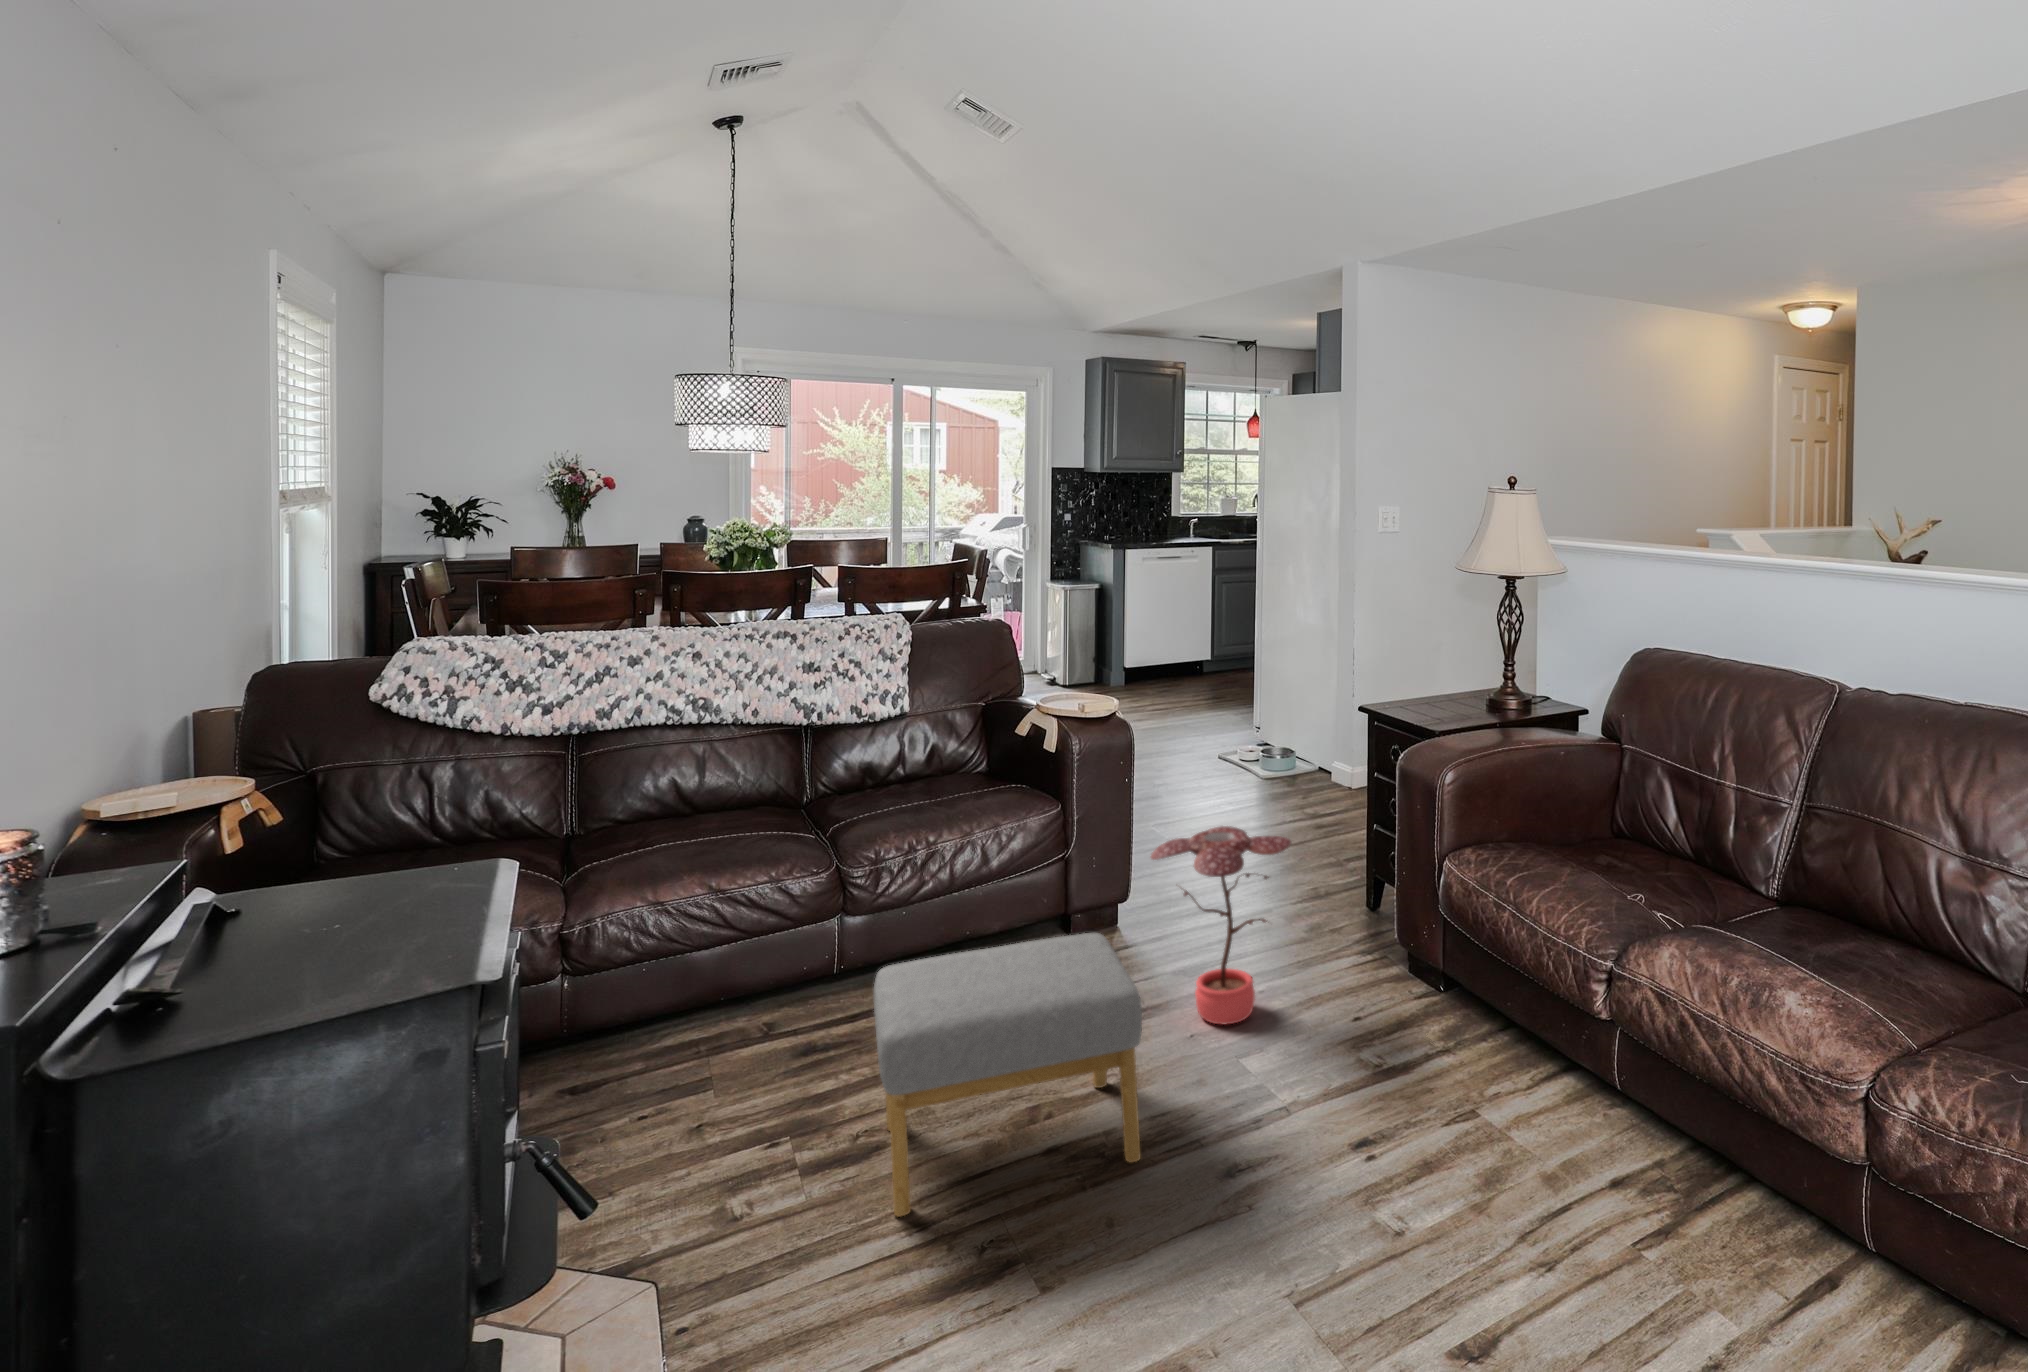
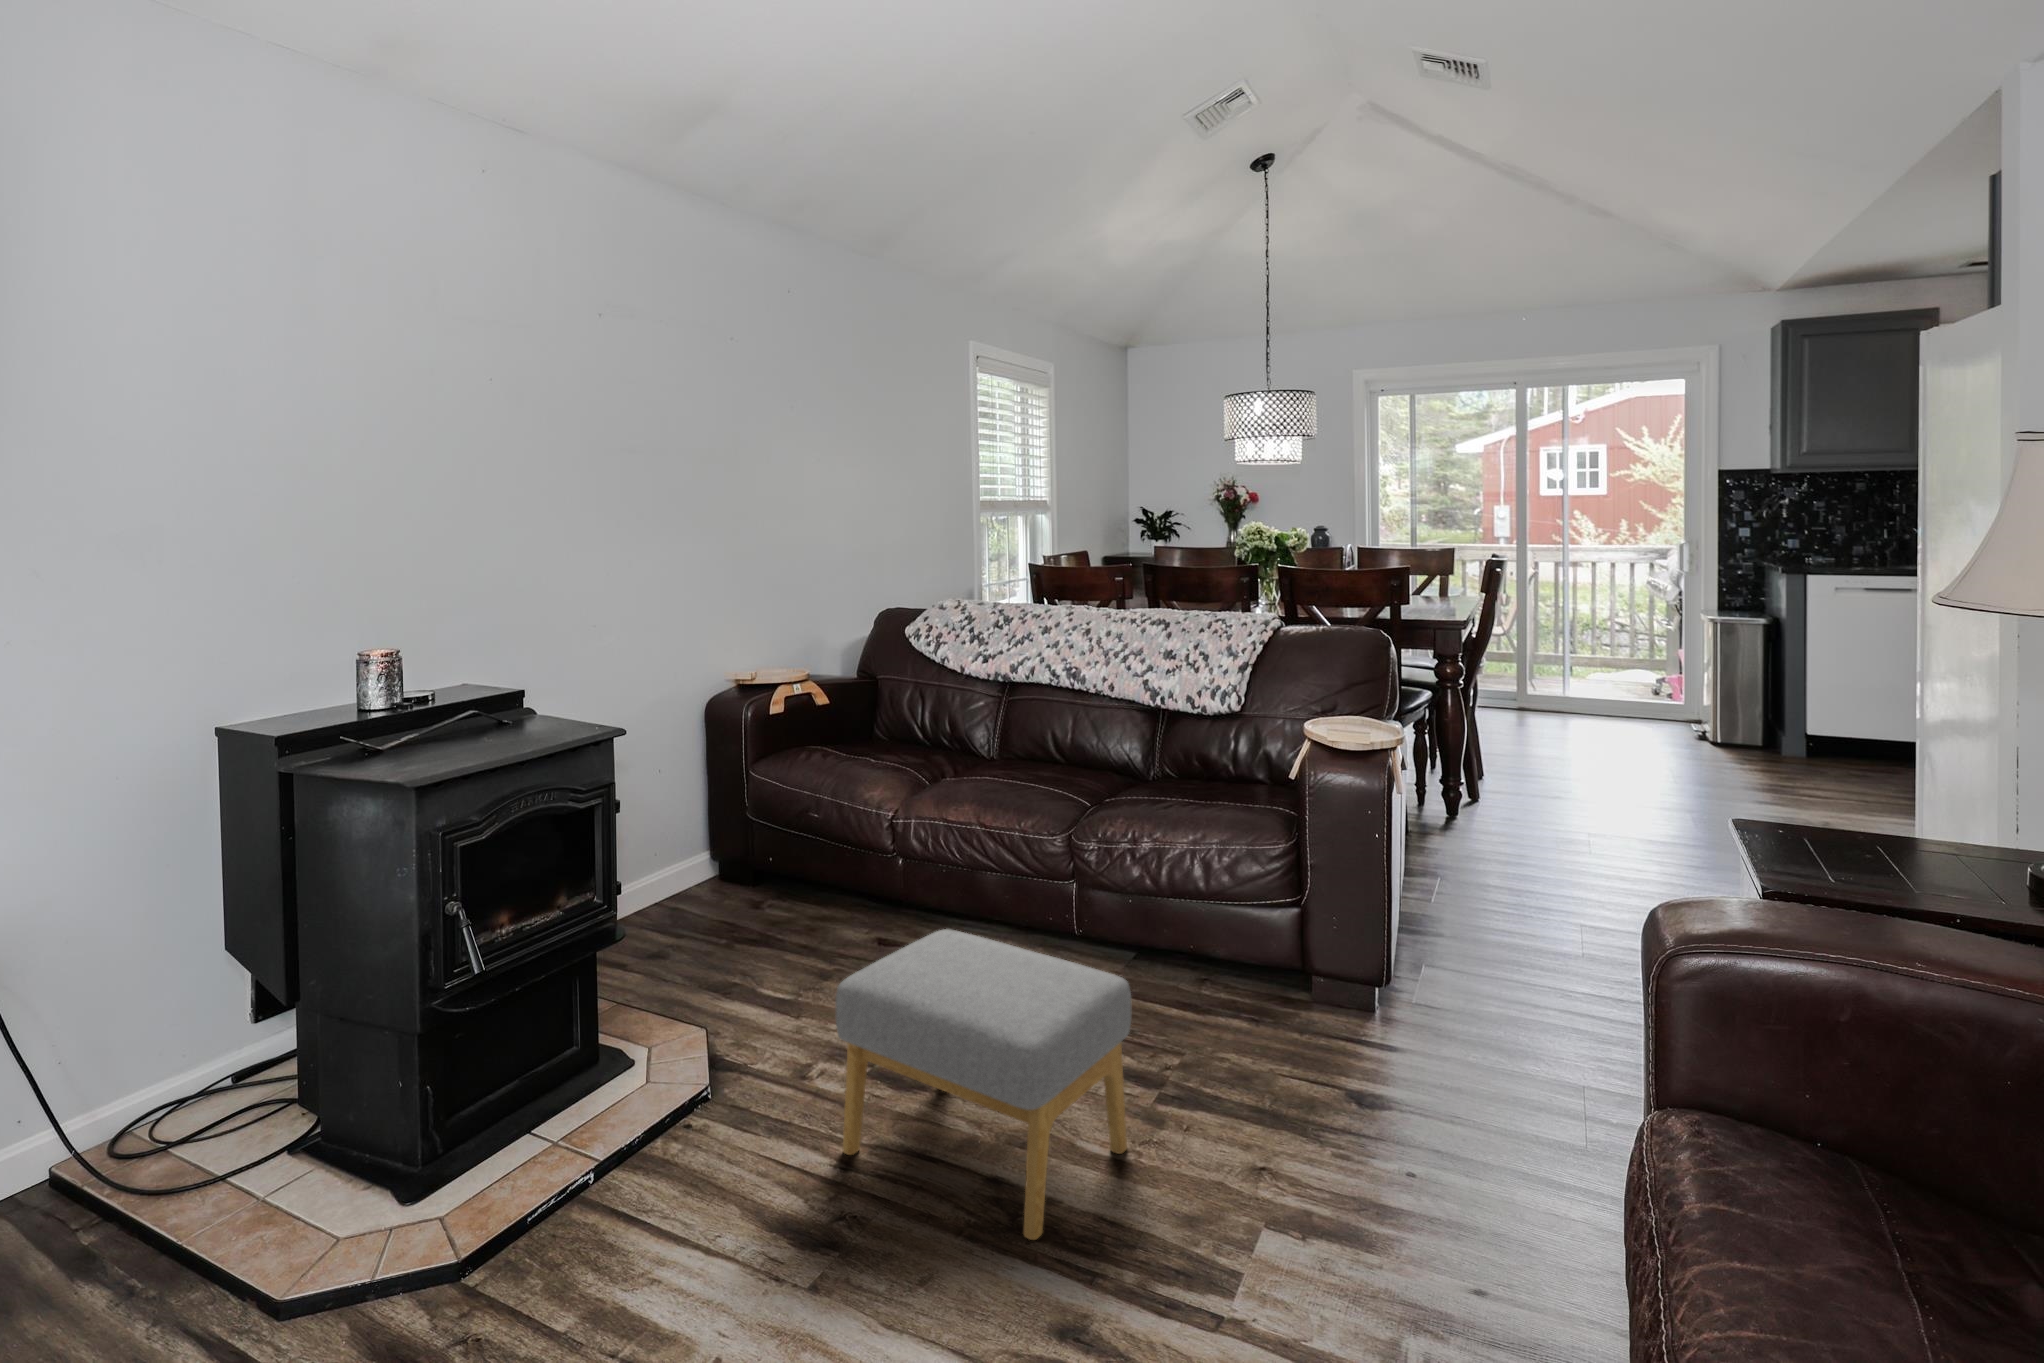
potted plant: present [1151,826,1291,1024] -> none [1256,914,1424,1177]

